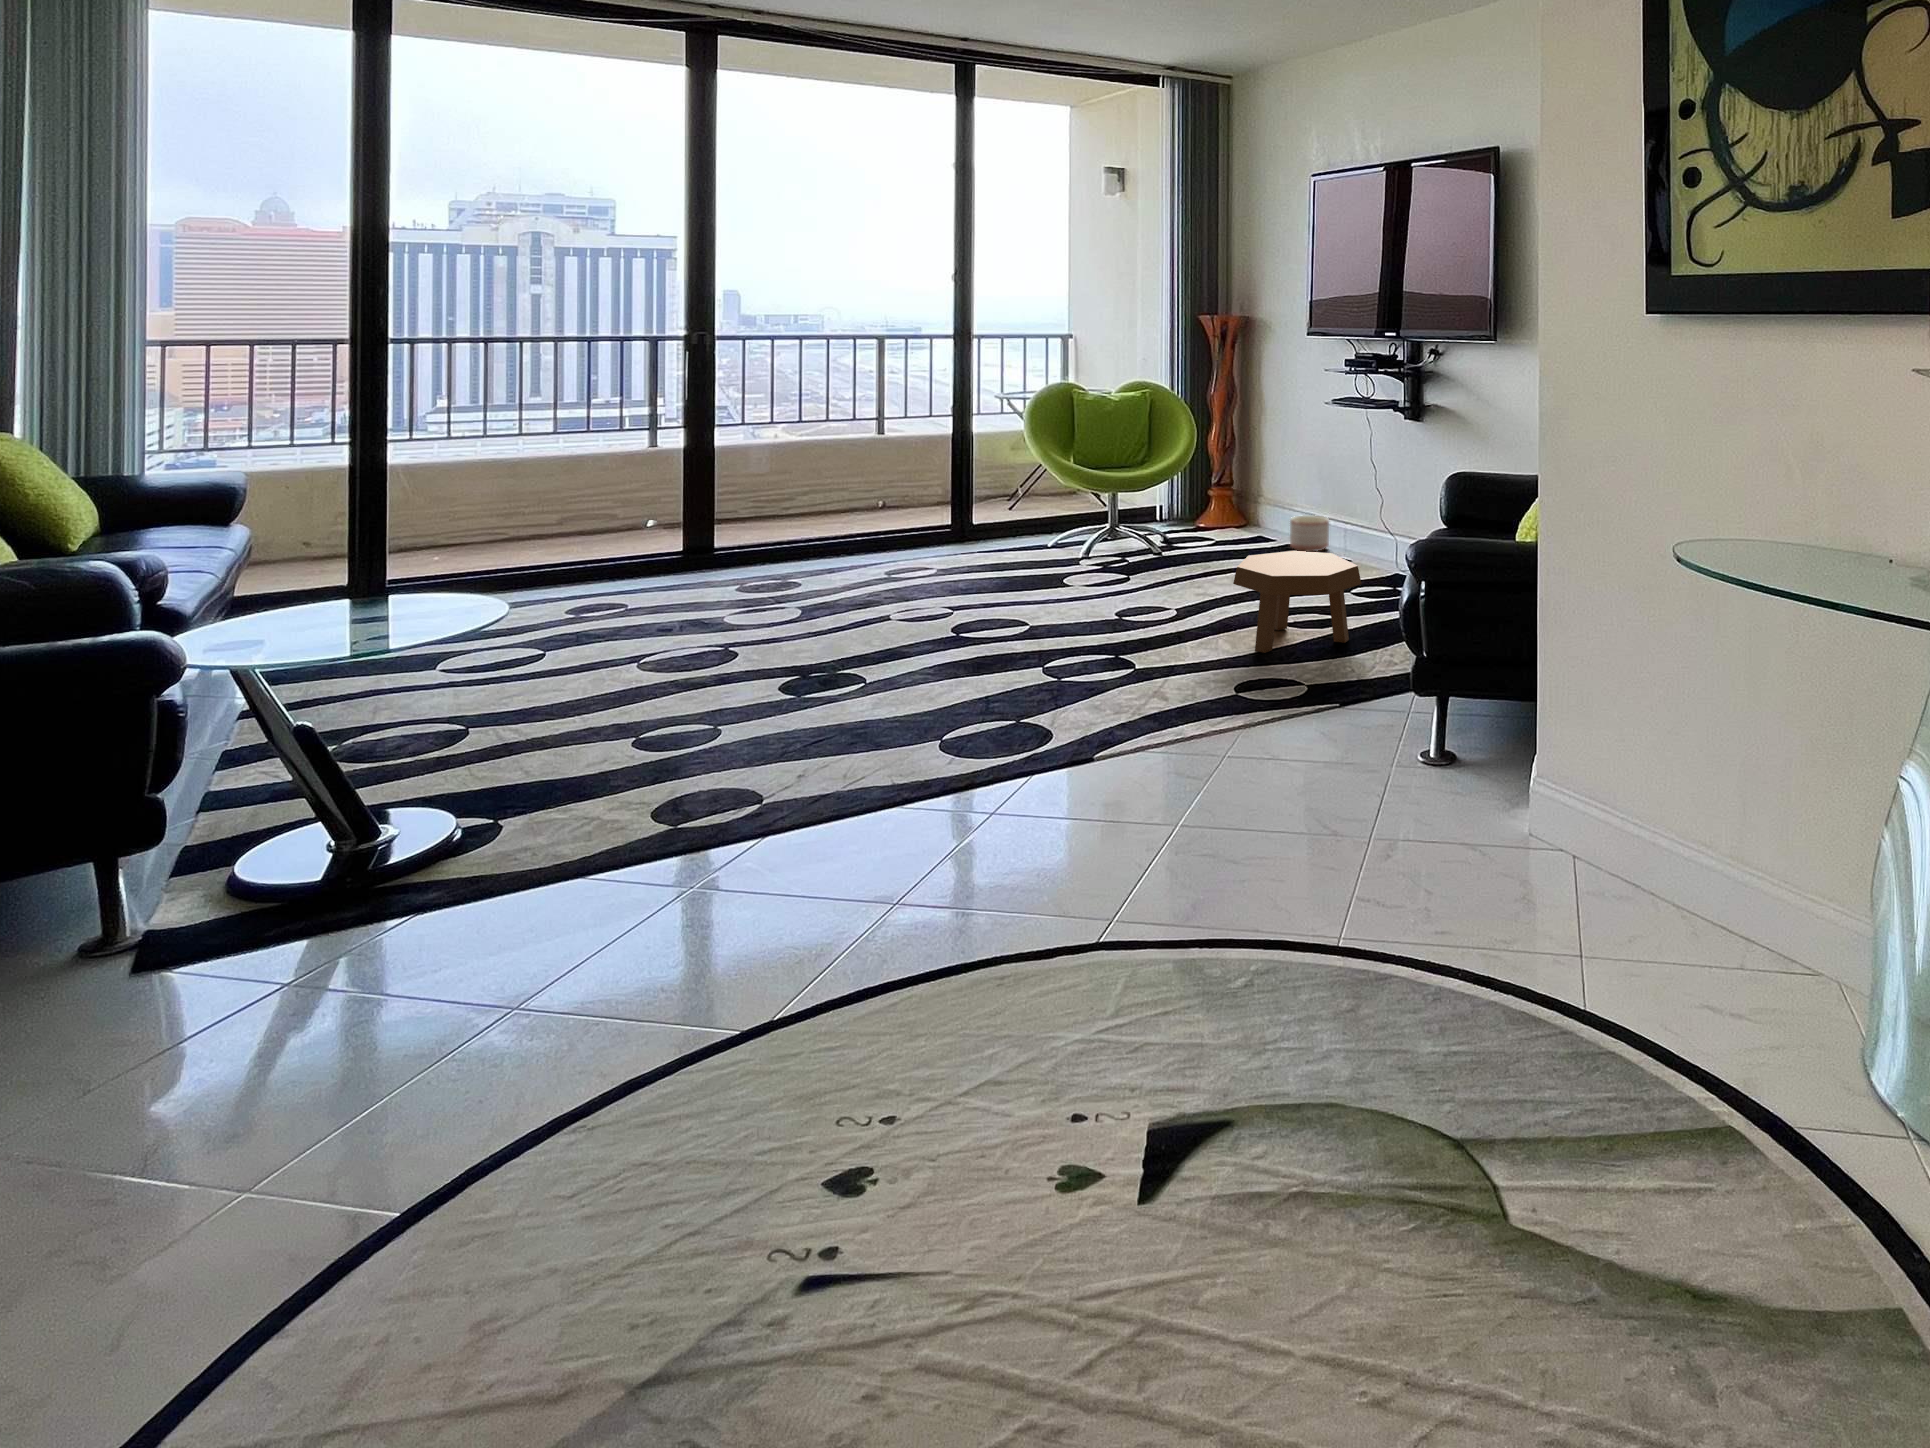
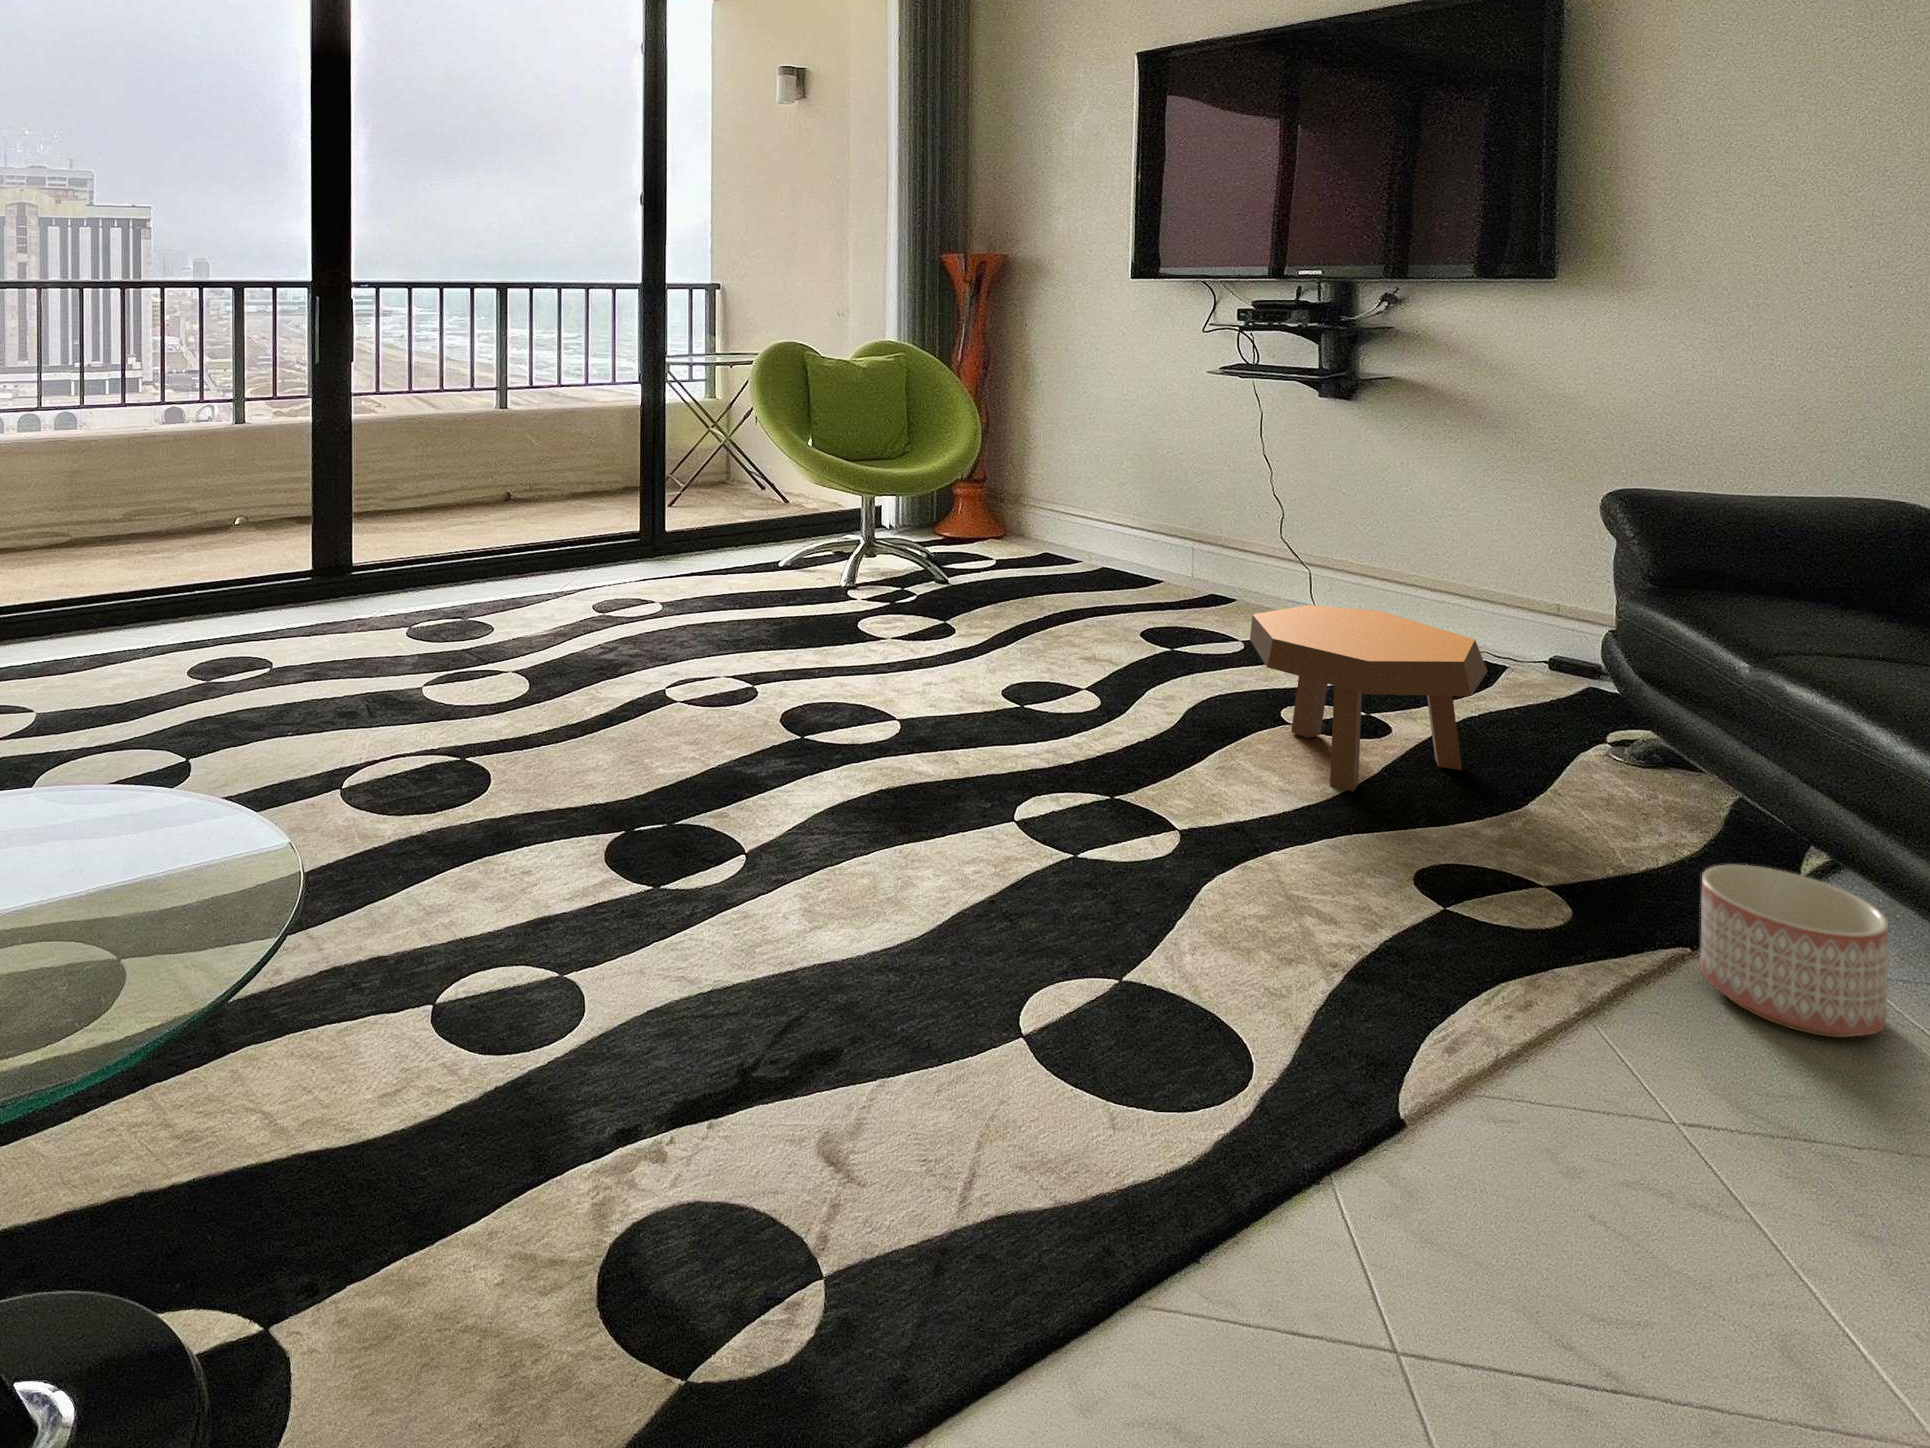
planter: present [1290,515,1329,552] -> present [1700,865,1888,1038]

